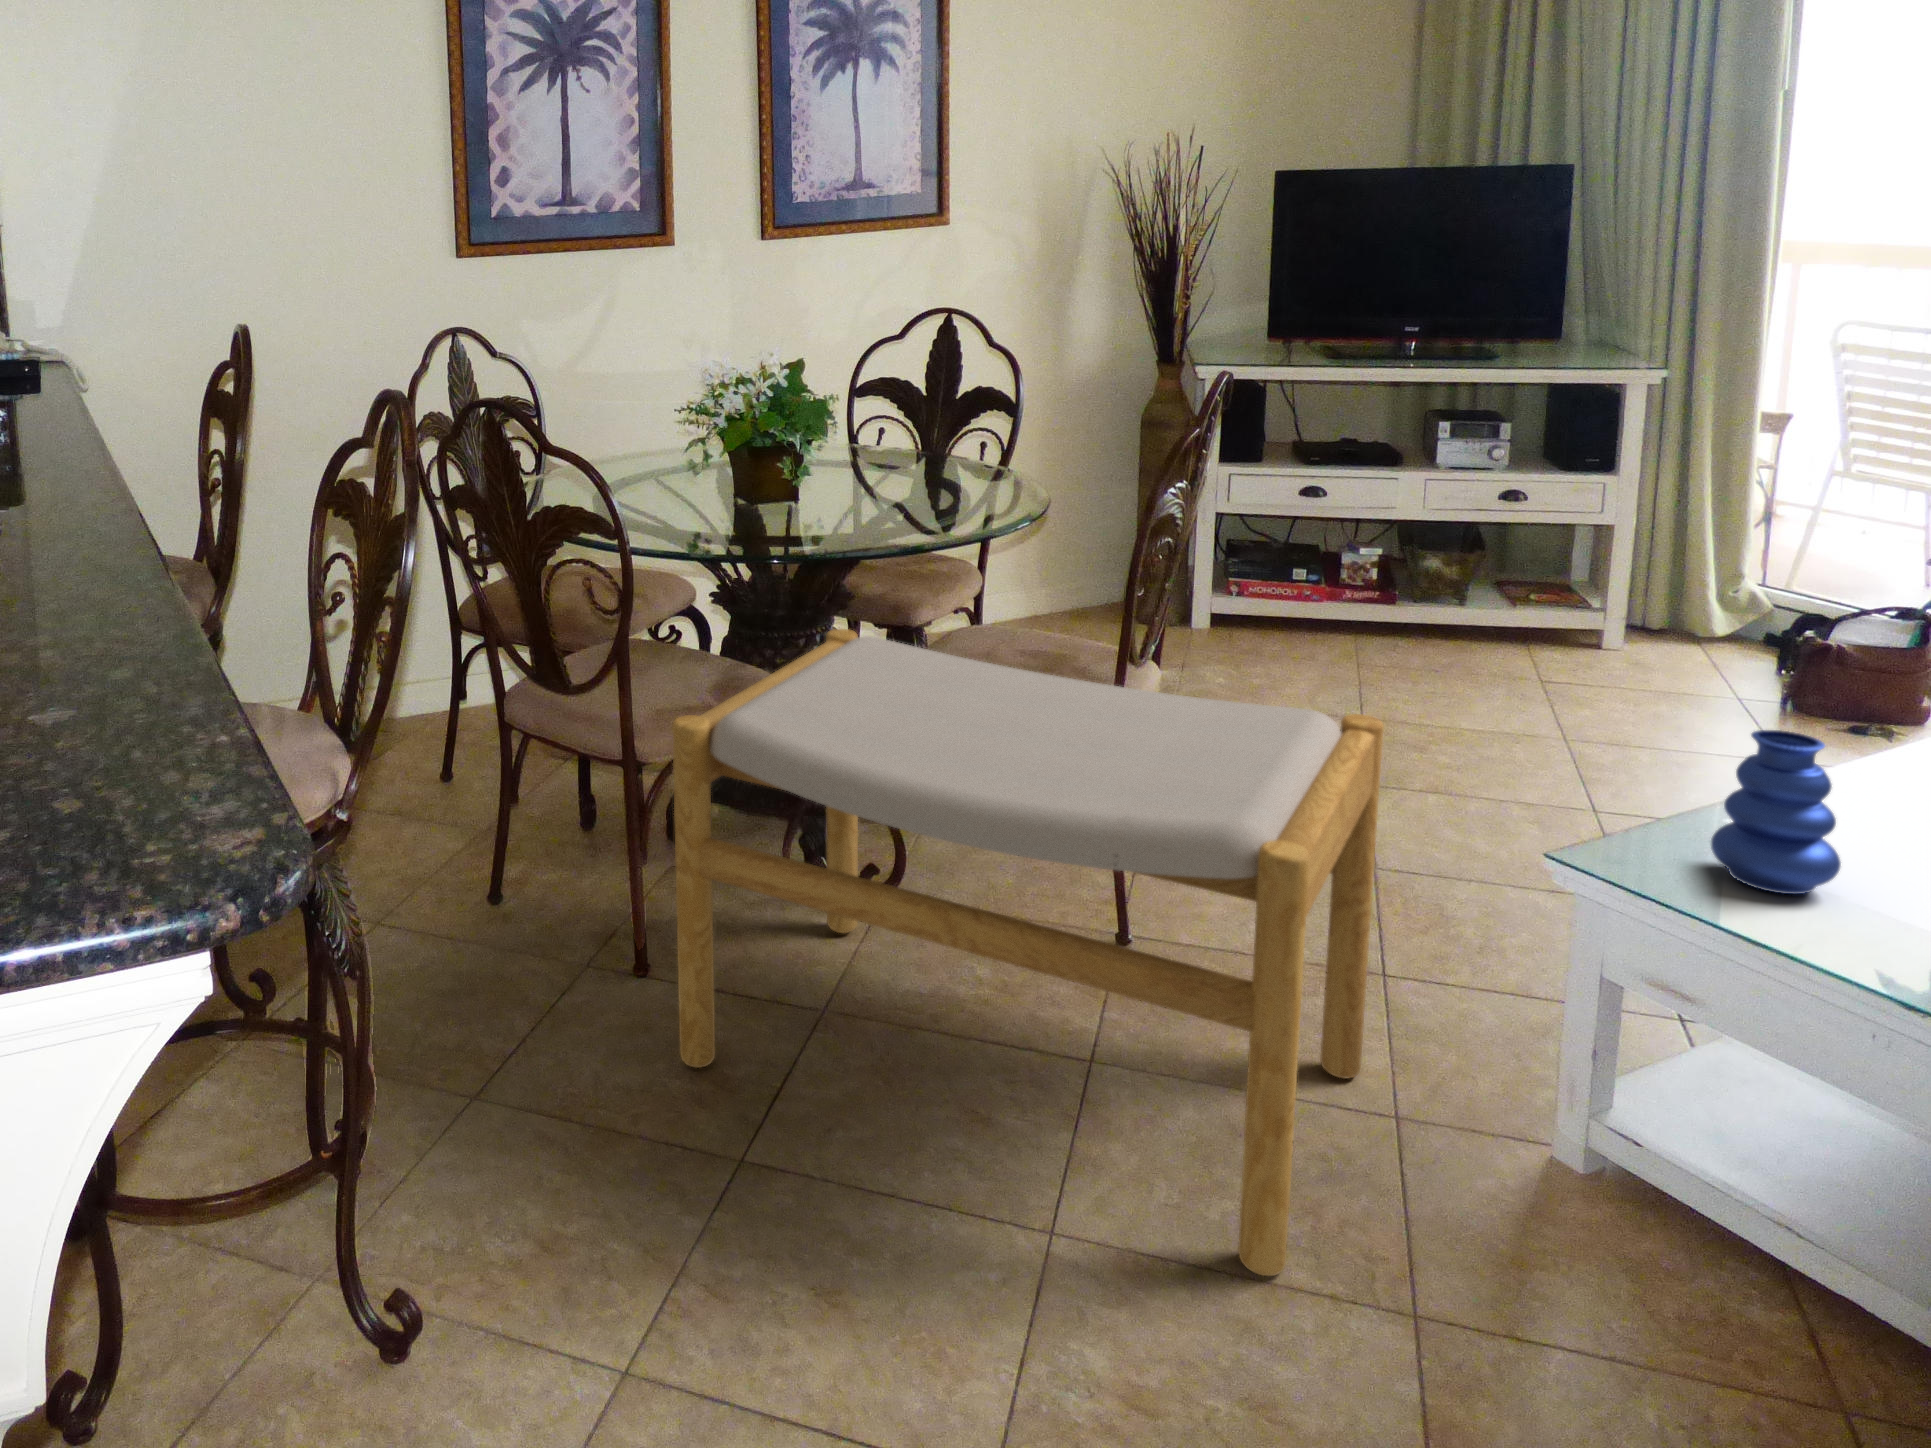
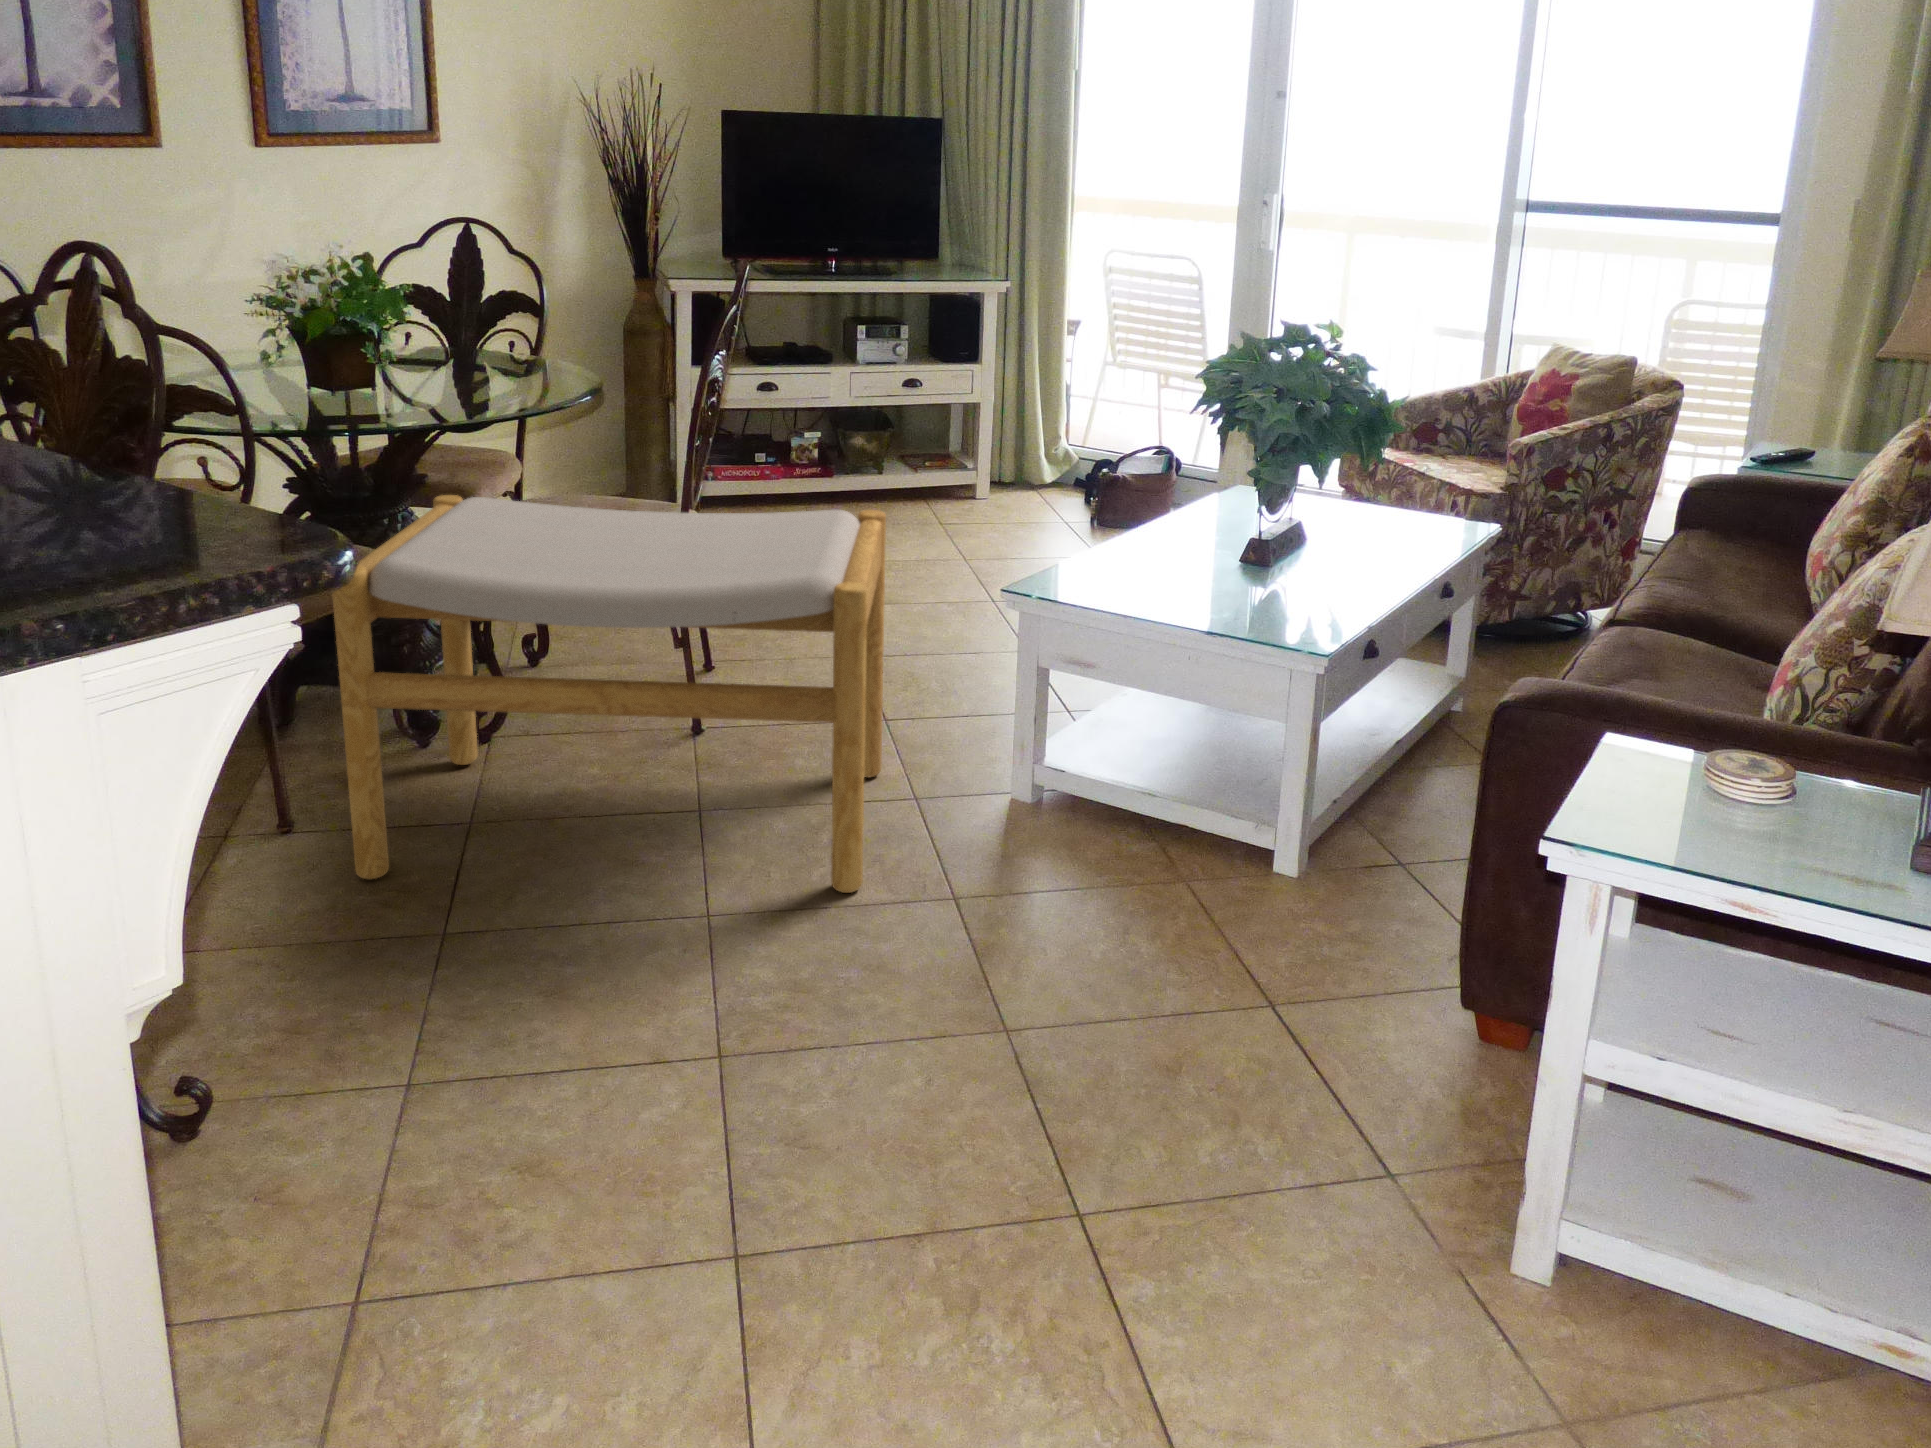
vase: present [1711,730,1841,894] -> none [1080,486,1146,588]

